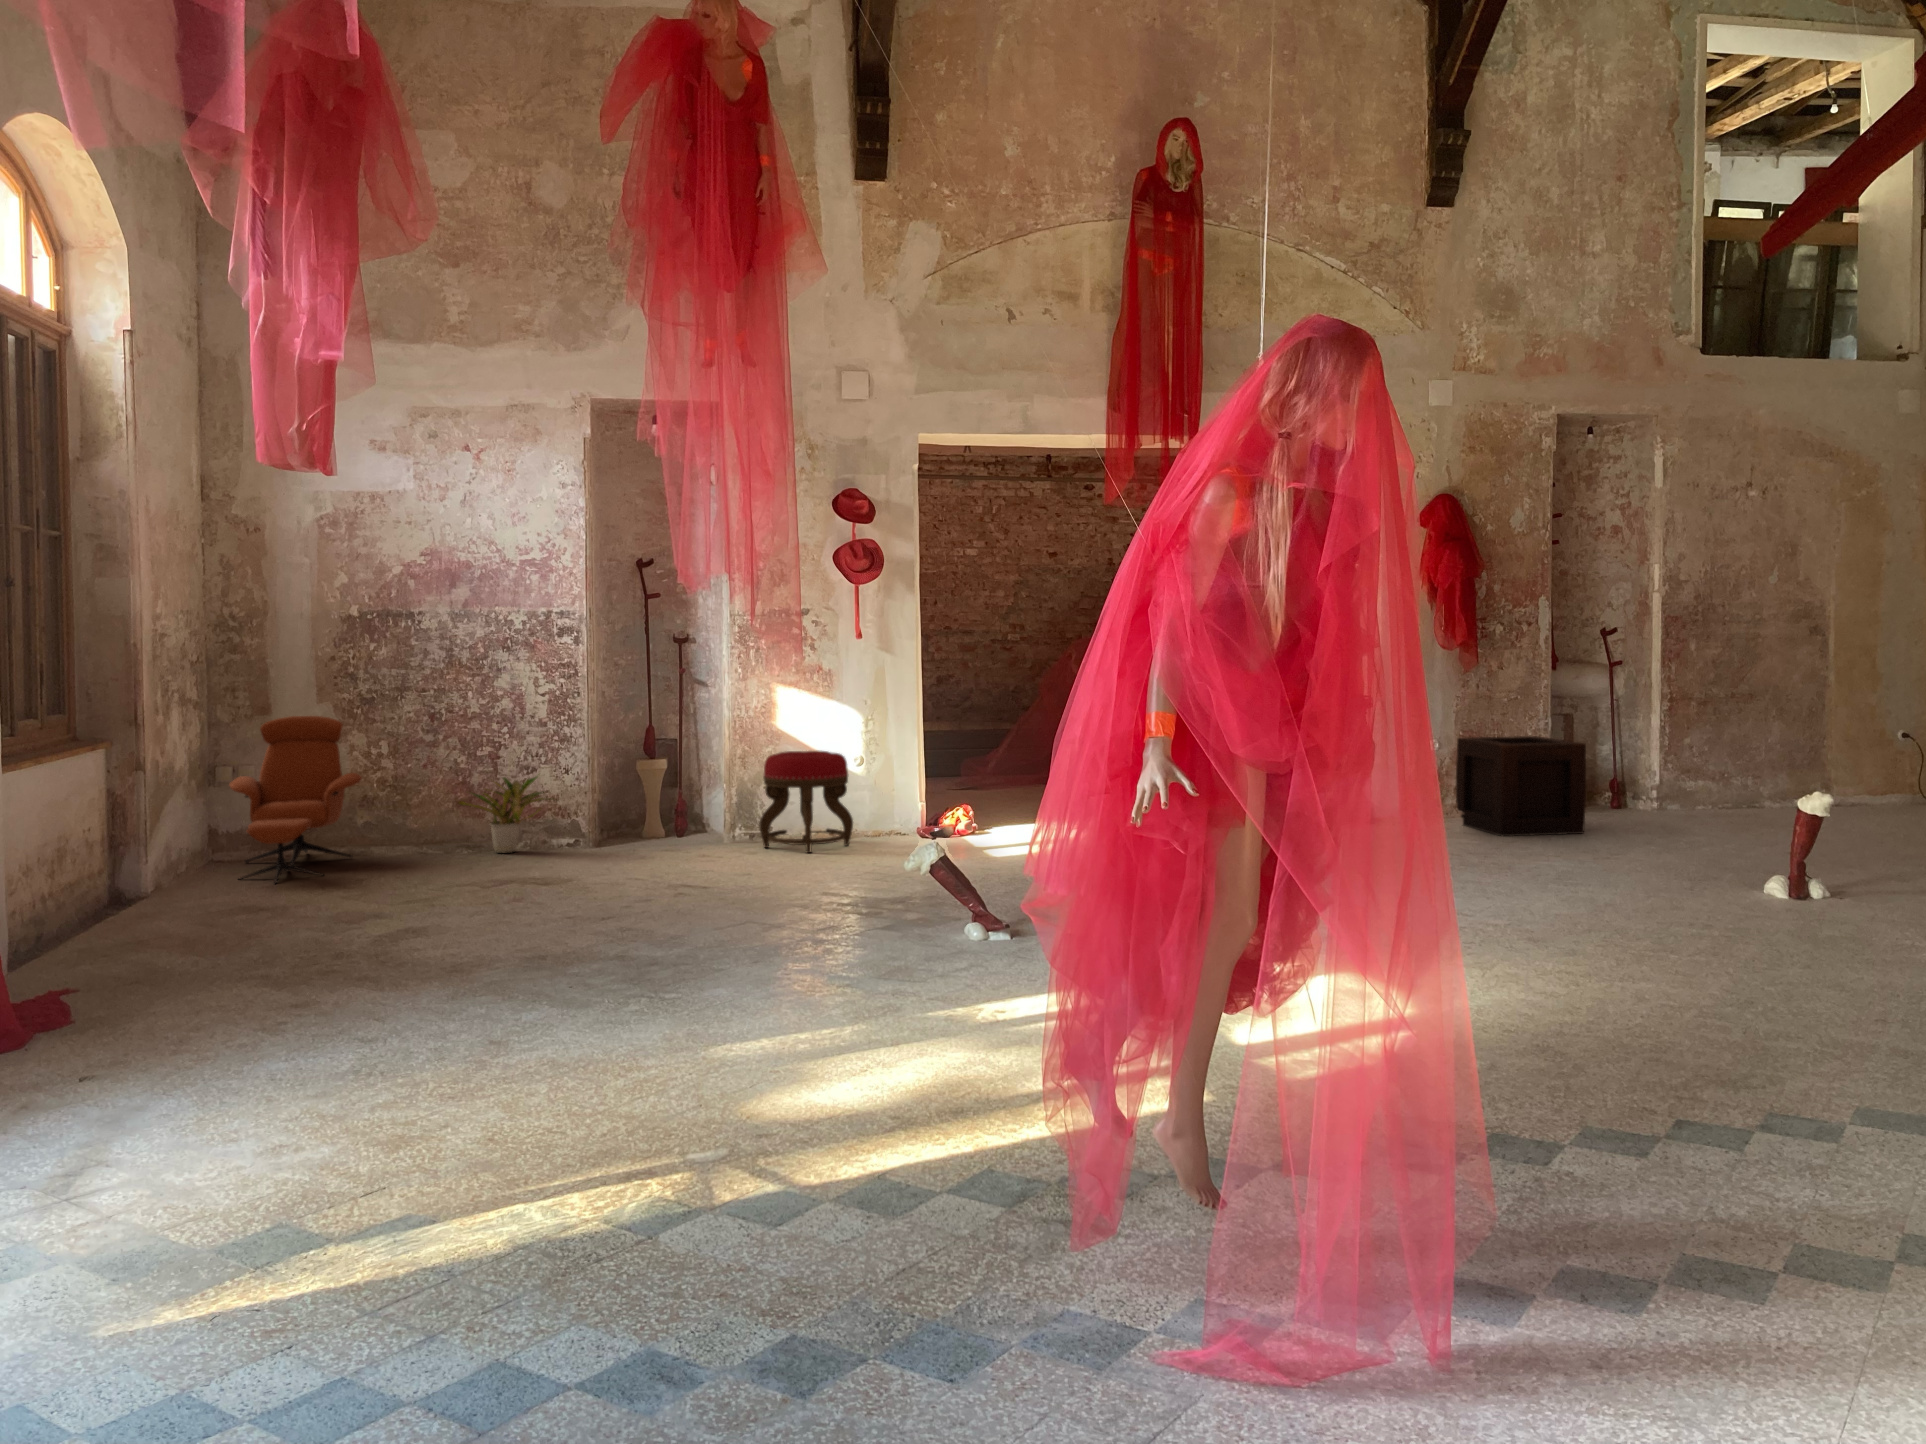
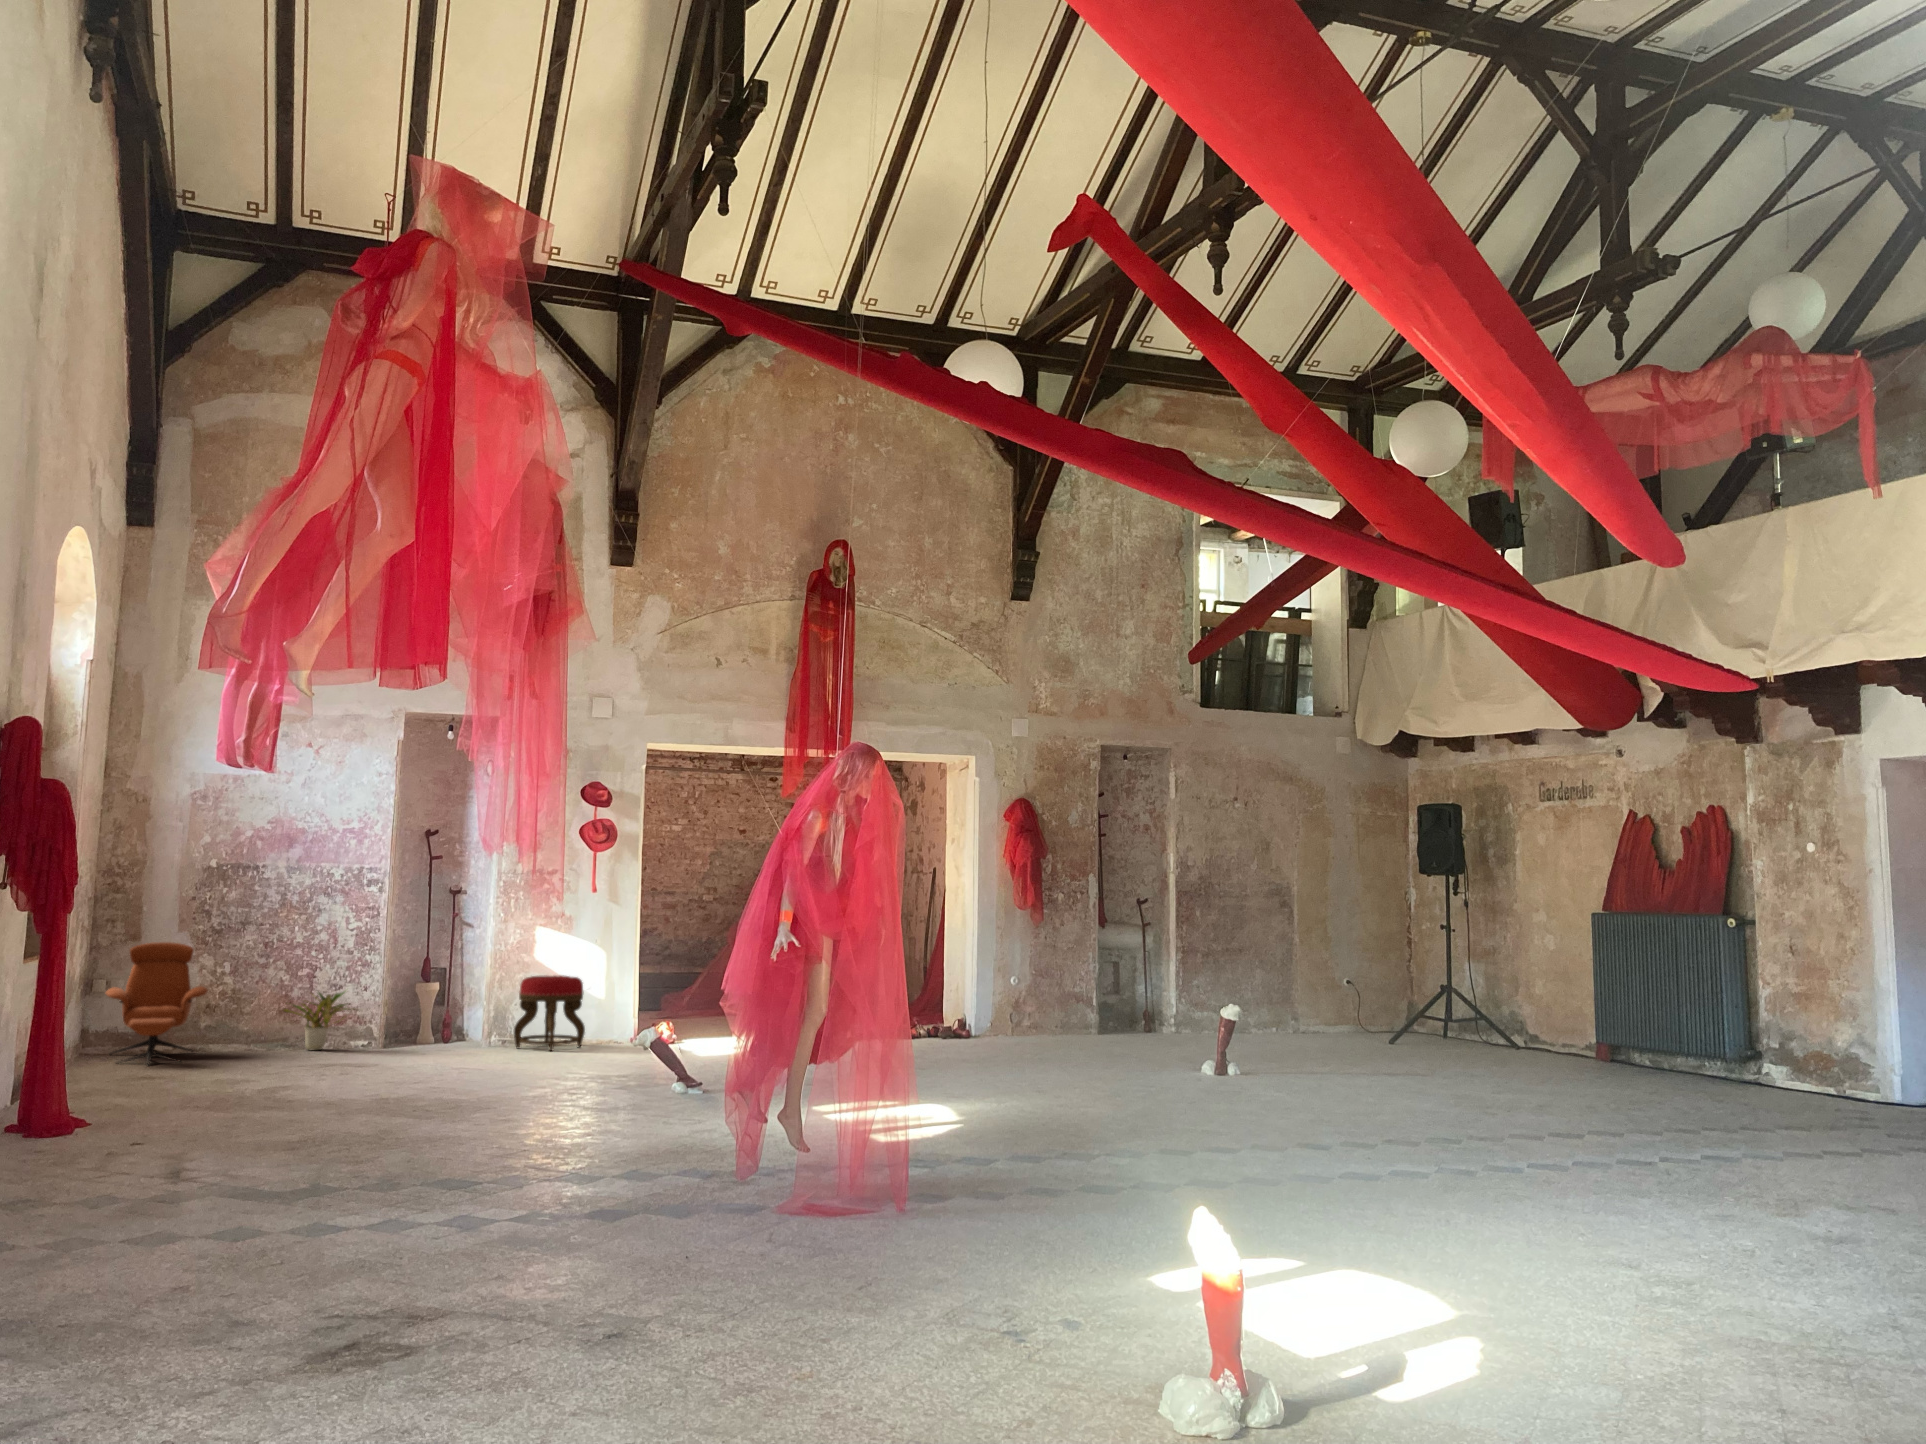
wooden crate: present [1456,736,1586,836] -> none [1031,974,1116,1045]

